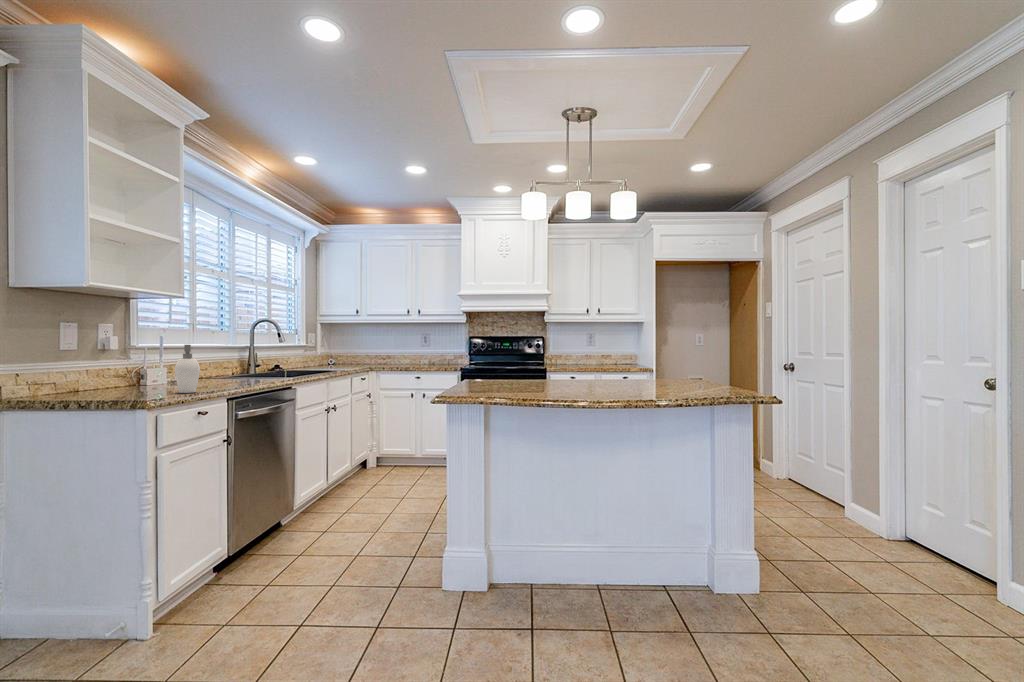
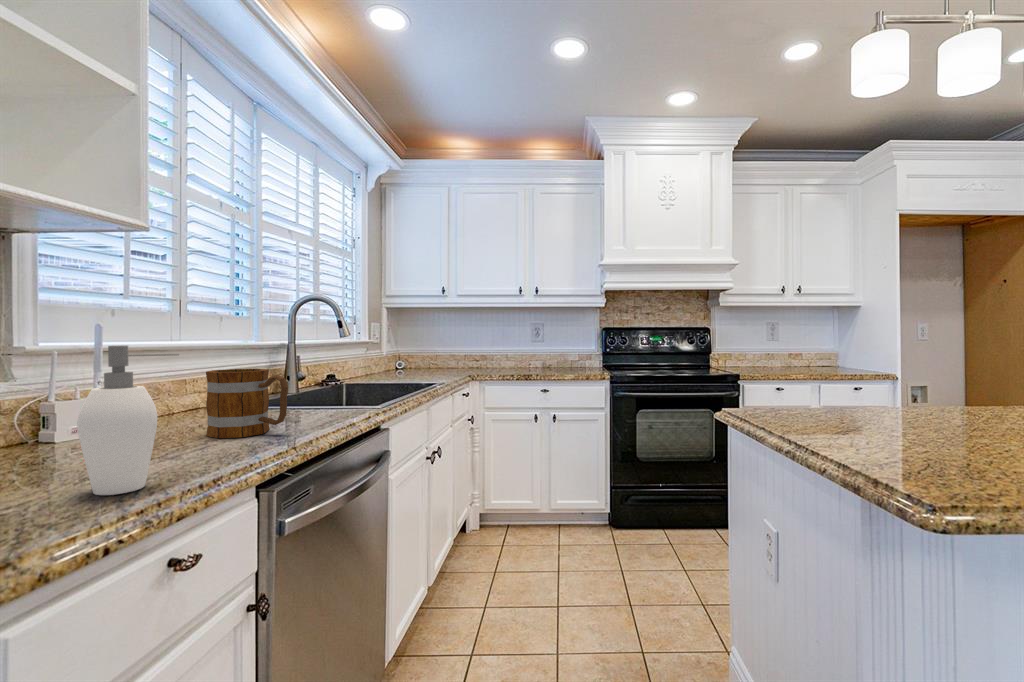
mug: none [211,356,248,385] -> present [206,369,288,438]

